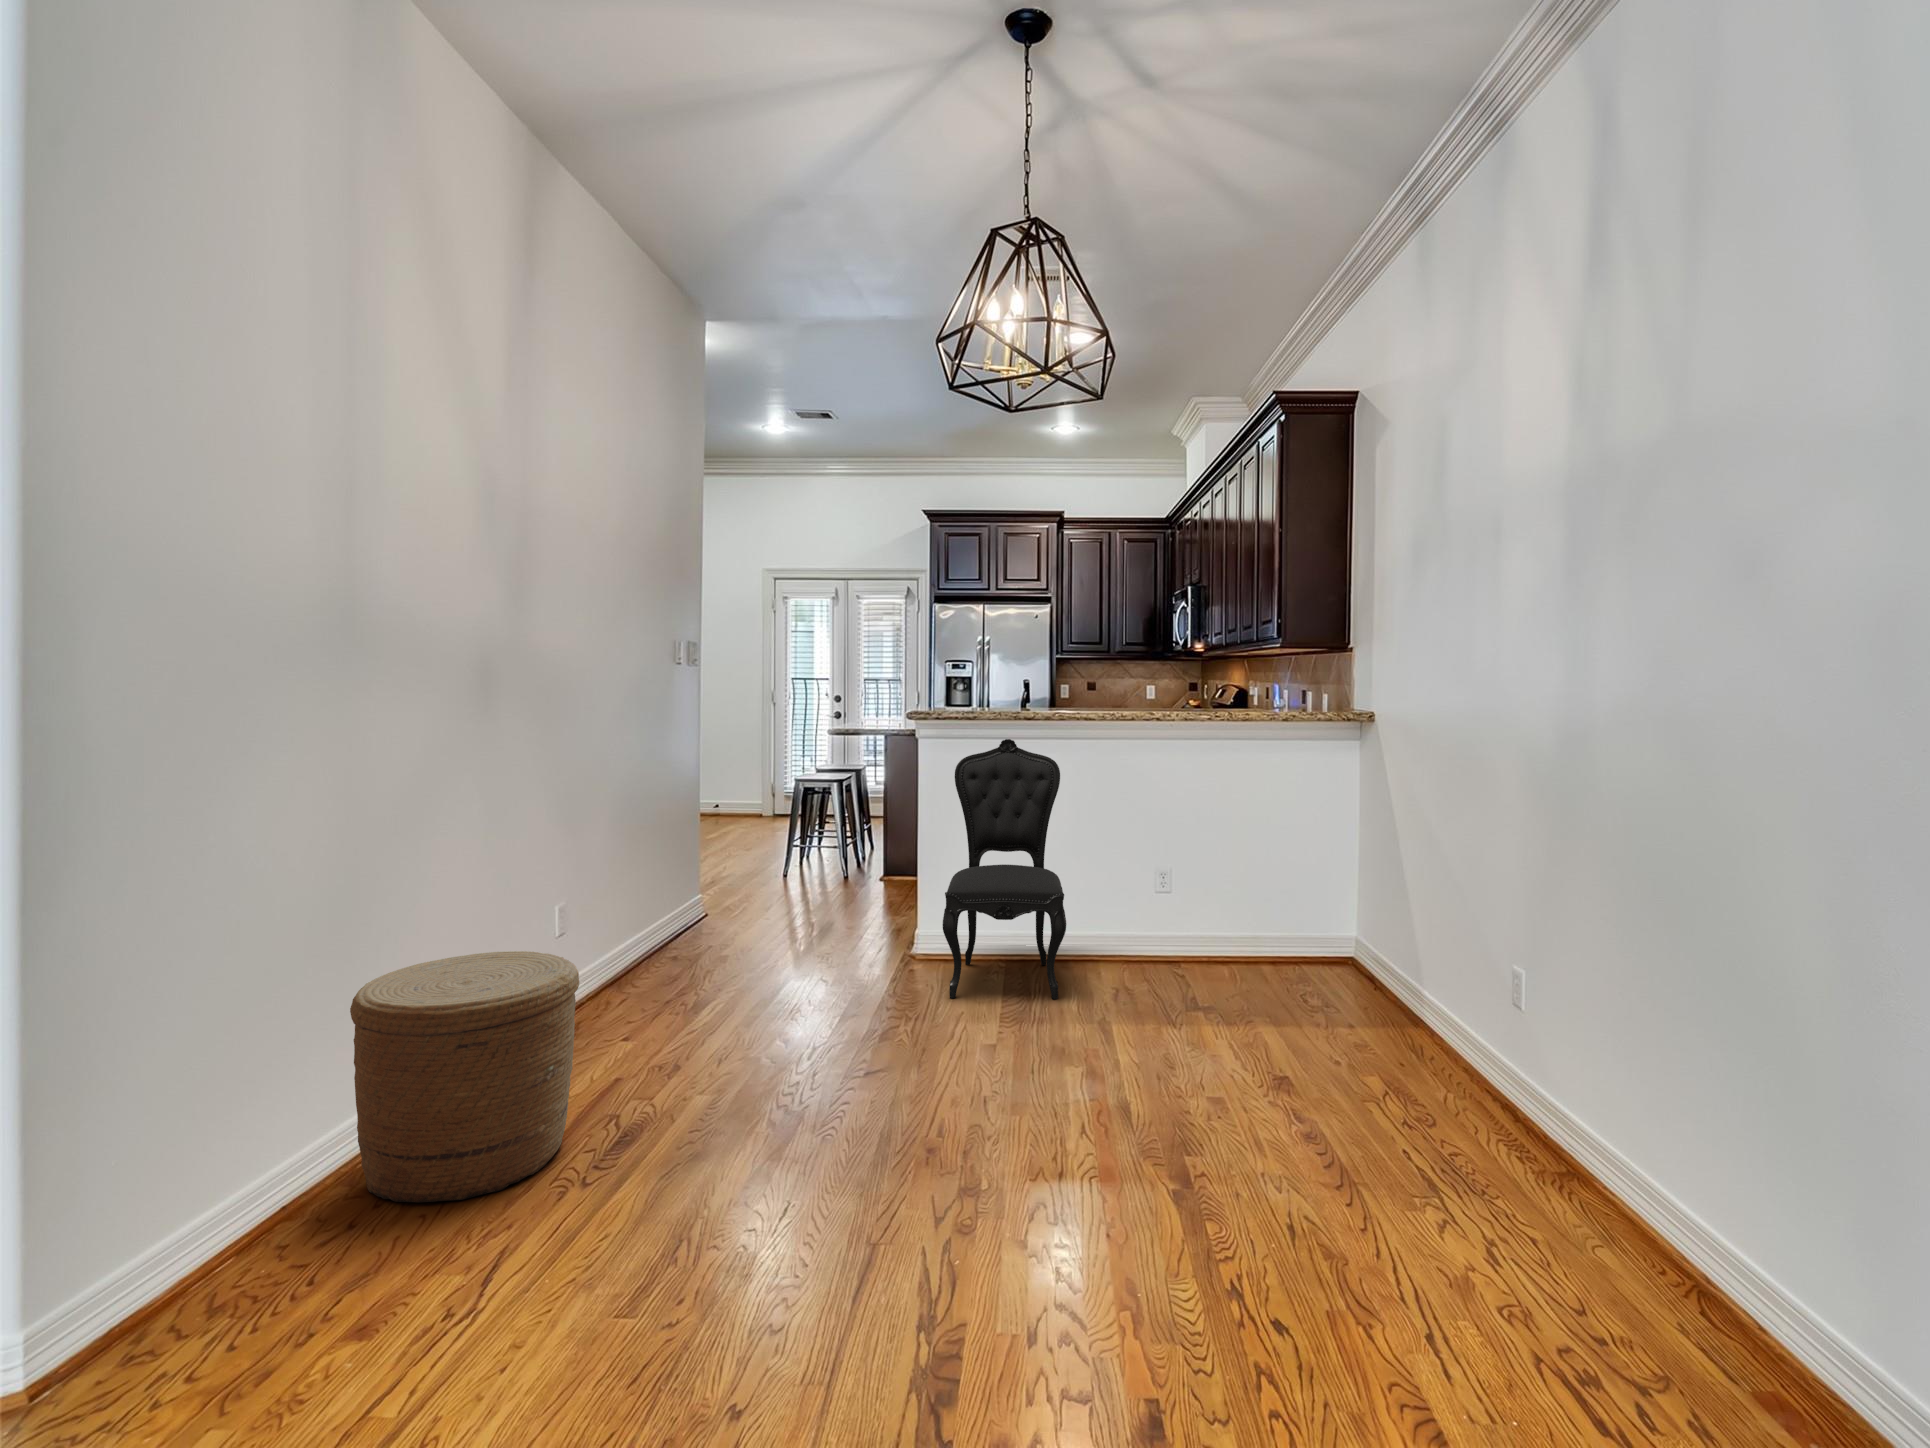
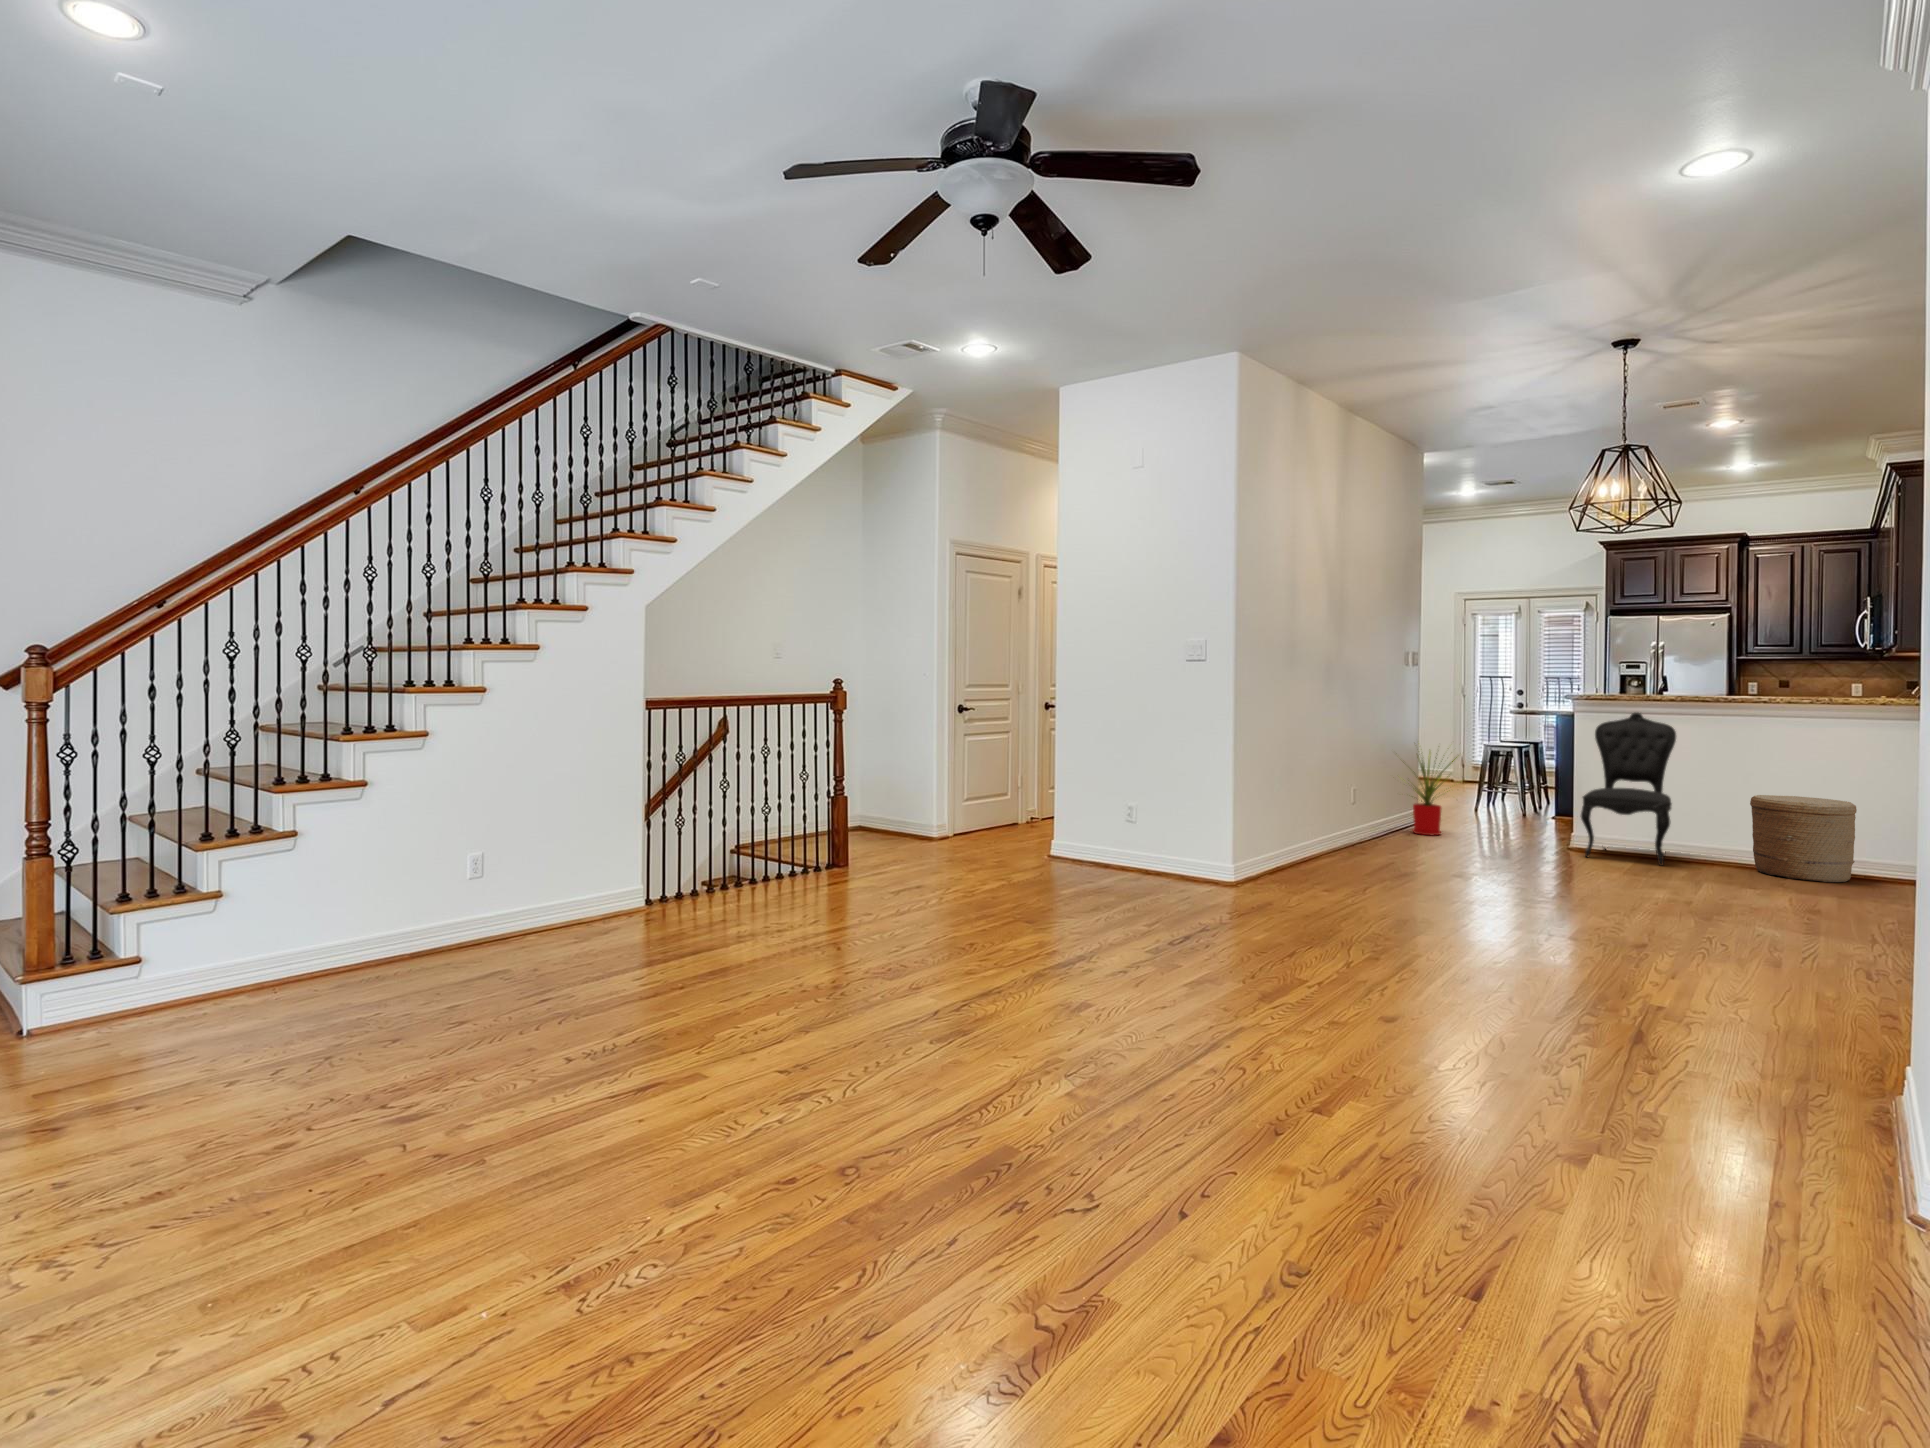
house plant: none [634,797,767,979] -> present [1413,752,1458,835]
woven basket: present [350,951,579,1203] -> present [1750,795,1857,882]

